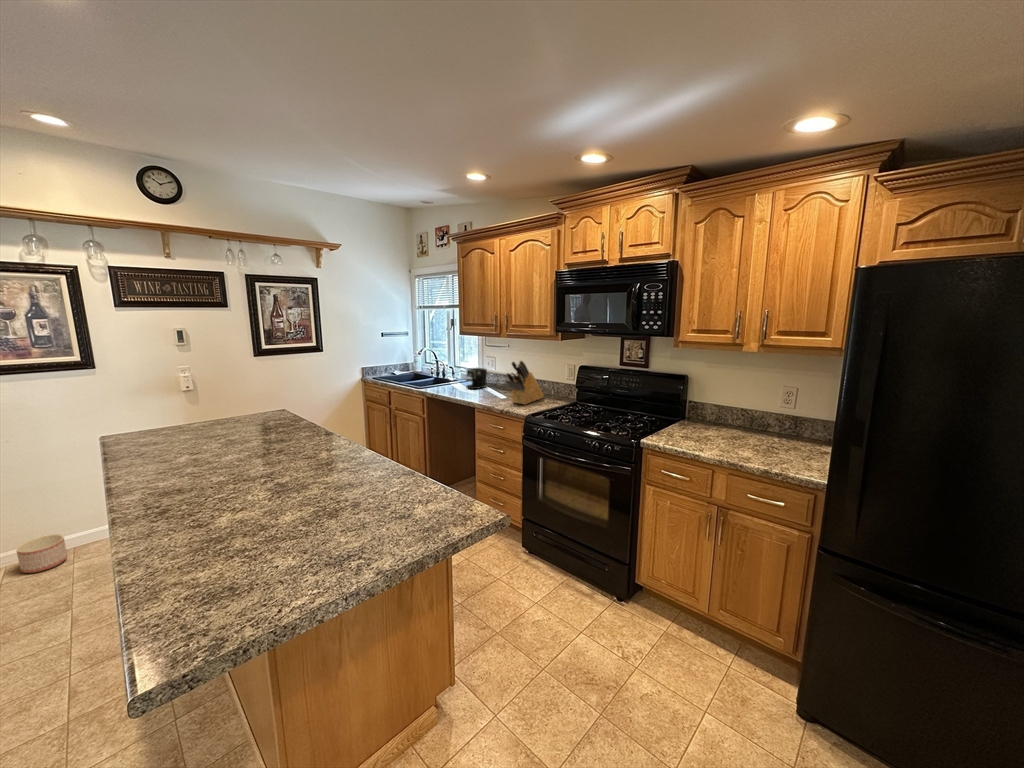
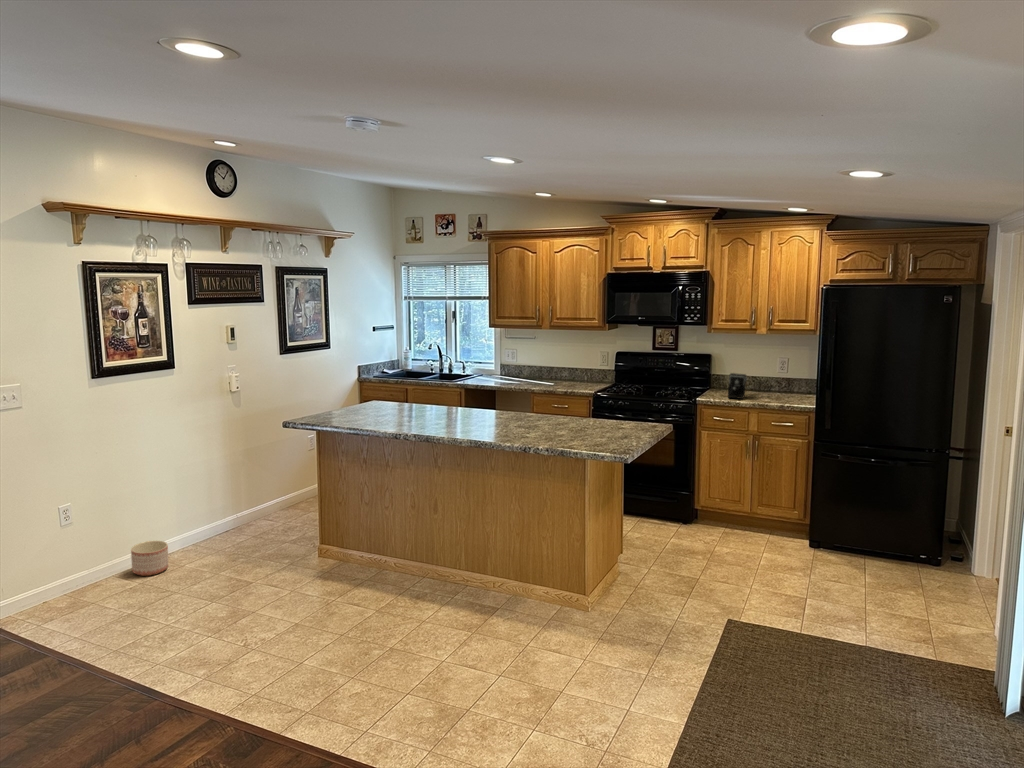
knife block: present [506,360,544,404] -> none [562,348,583,388]
coffee maker: present [466,368,487,389] -> present [728,373,747,399]

